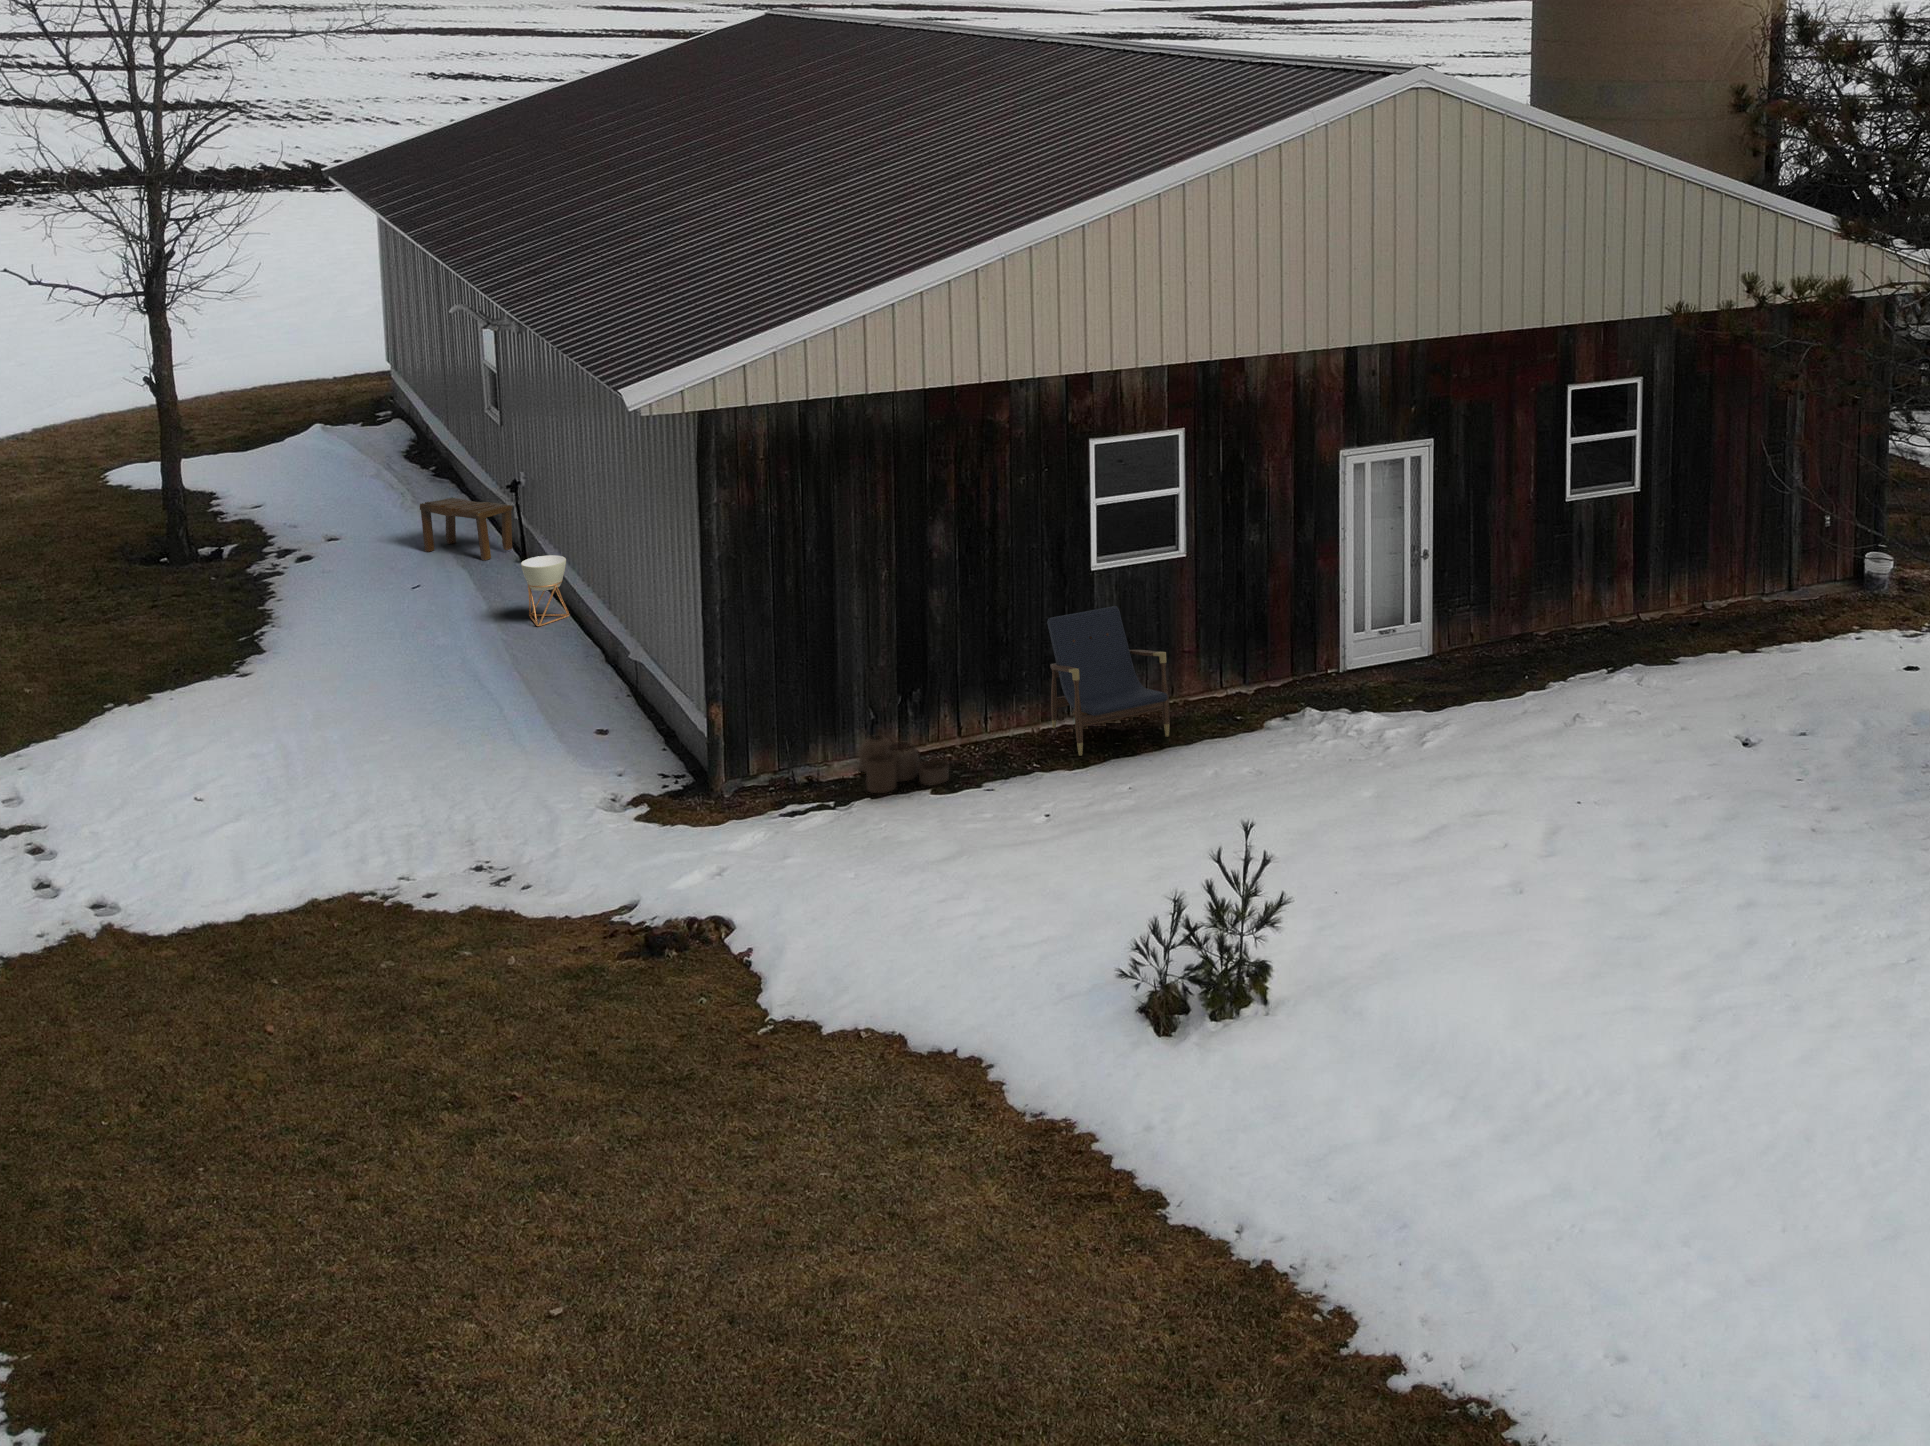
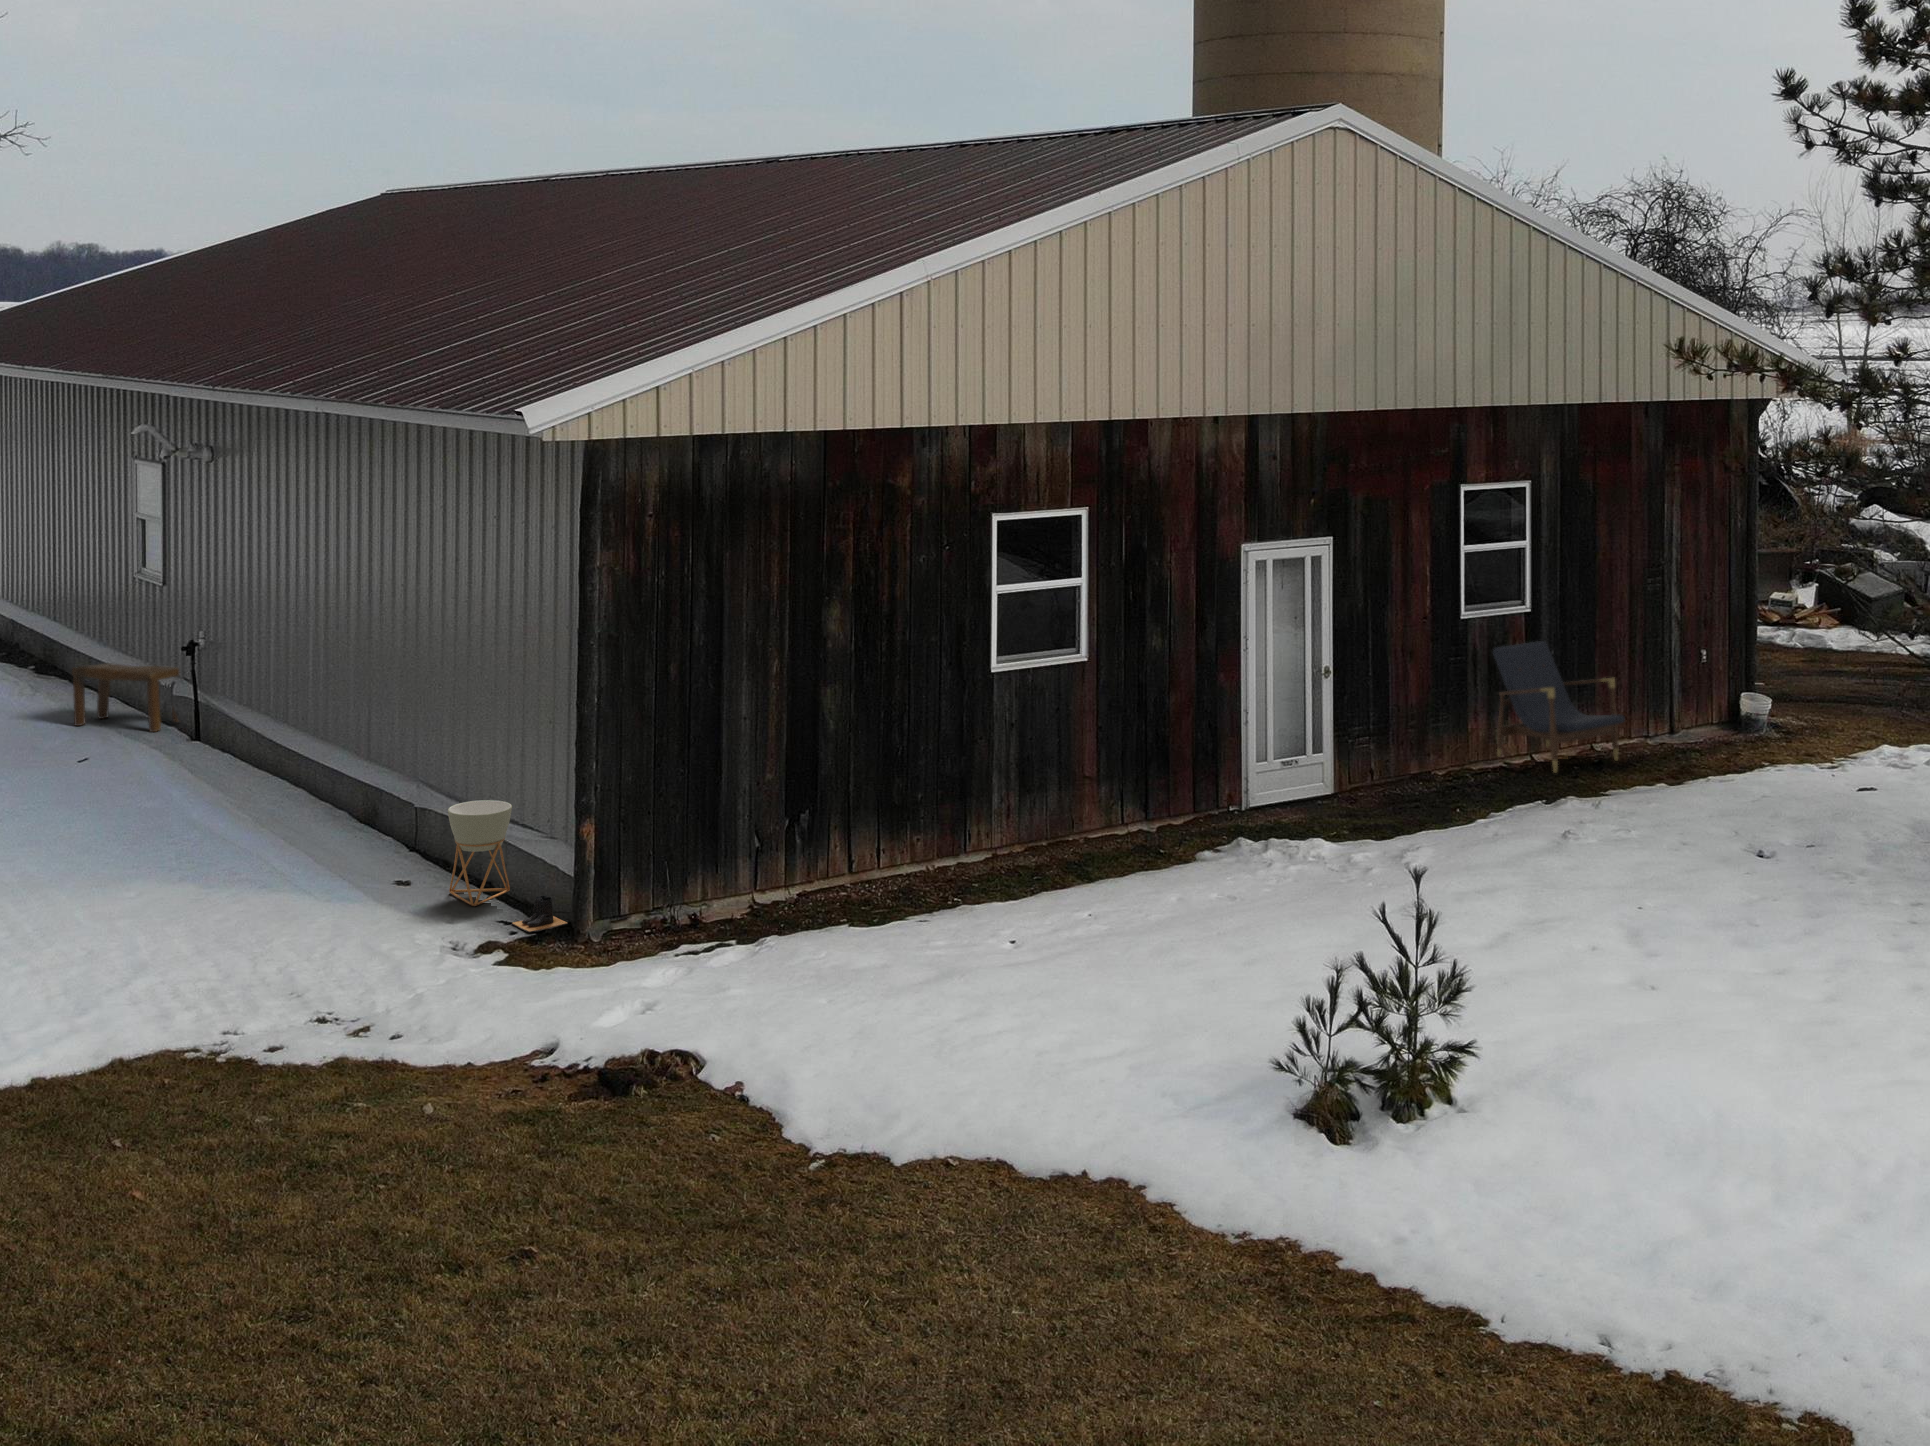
planter: present [521,555,569,627] -> present [448,800,512,906]
lounge chair: present [1047,606,1170,756] -> present [1493,641,1625,773]
woven basket: present [859,735,949,793] -> none [748,859,866,925]
boots: none [661,760,704,792] -> present [512,895,568,933]

